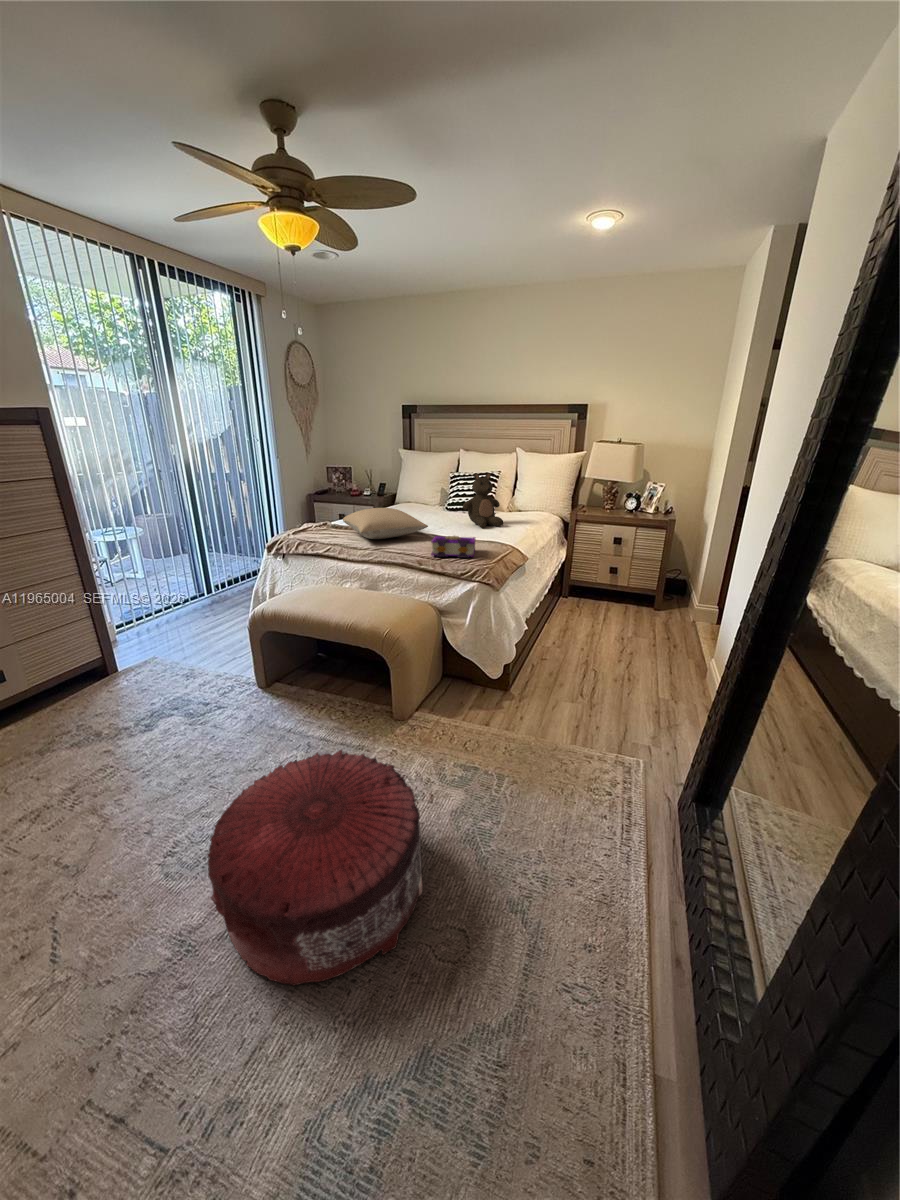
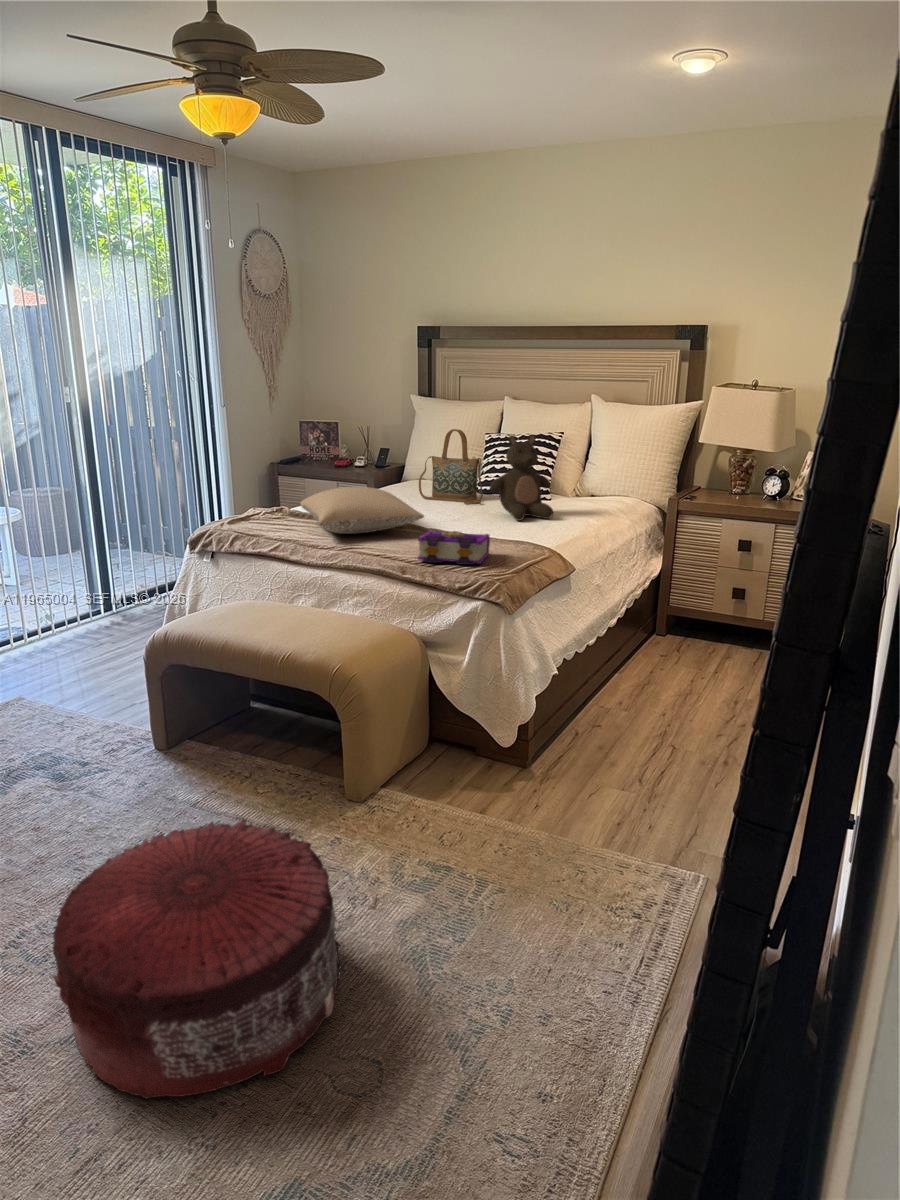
handbag: none [412,471,454,518] -> present [419,429,483,504]

